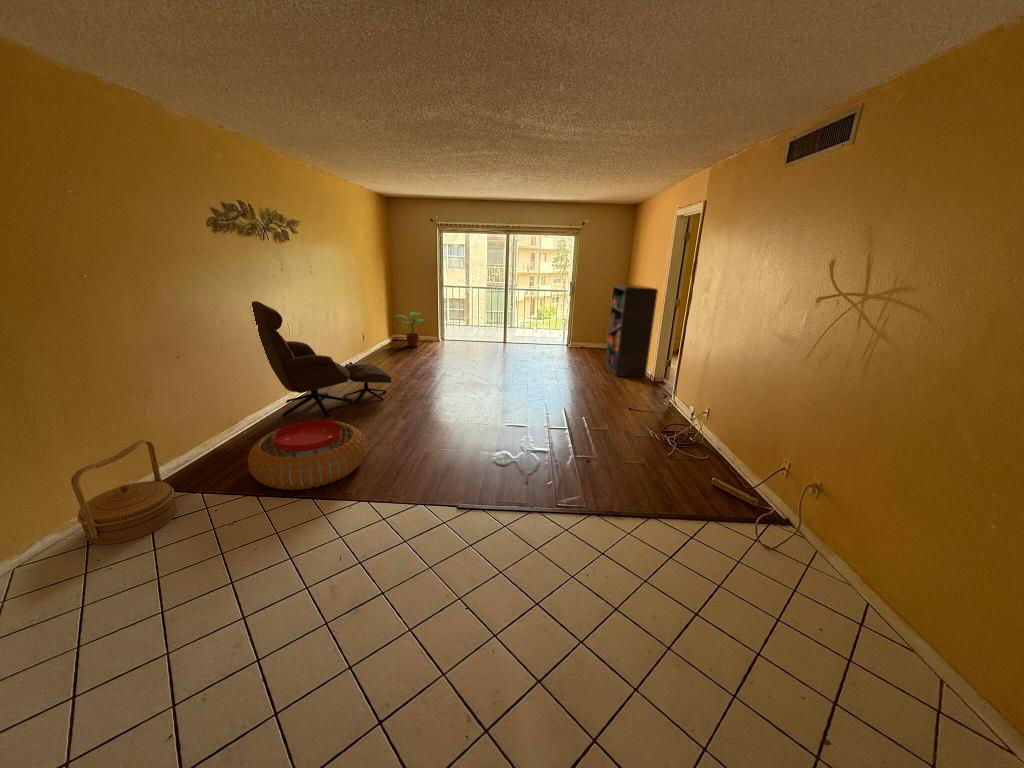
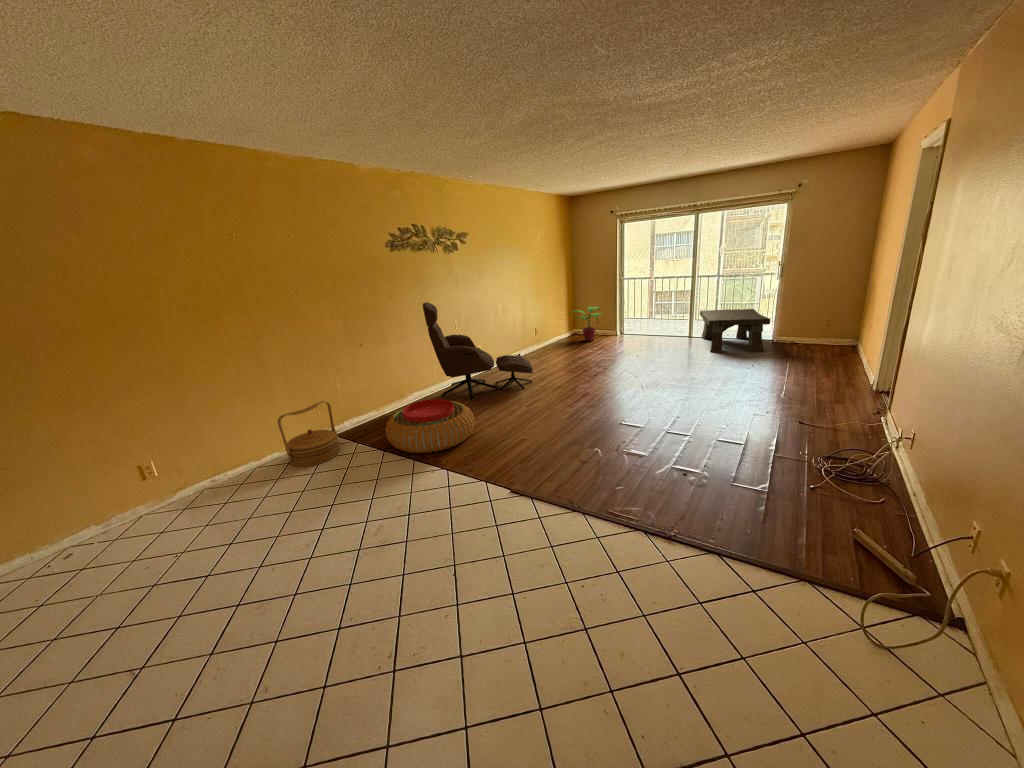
bookshelf: present [605,284,658,377] -> none [816,255,893,384]
coffee table: none [511,319,570,356] -> present [700,309,770,352]

